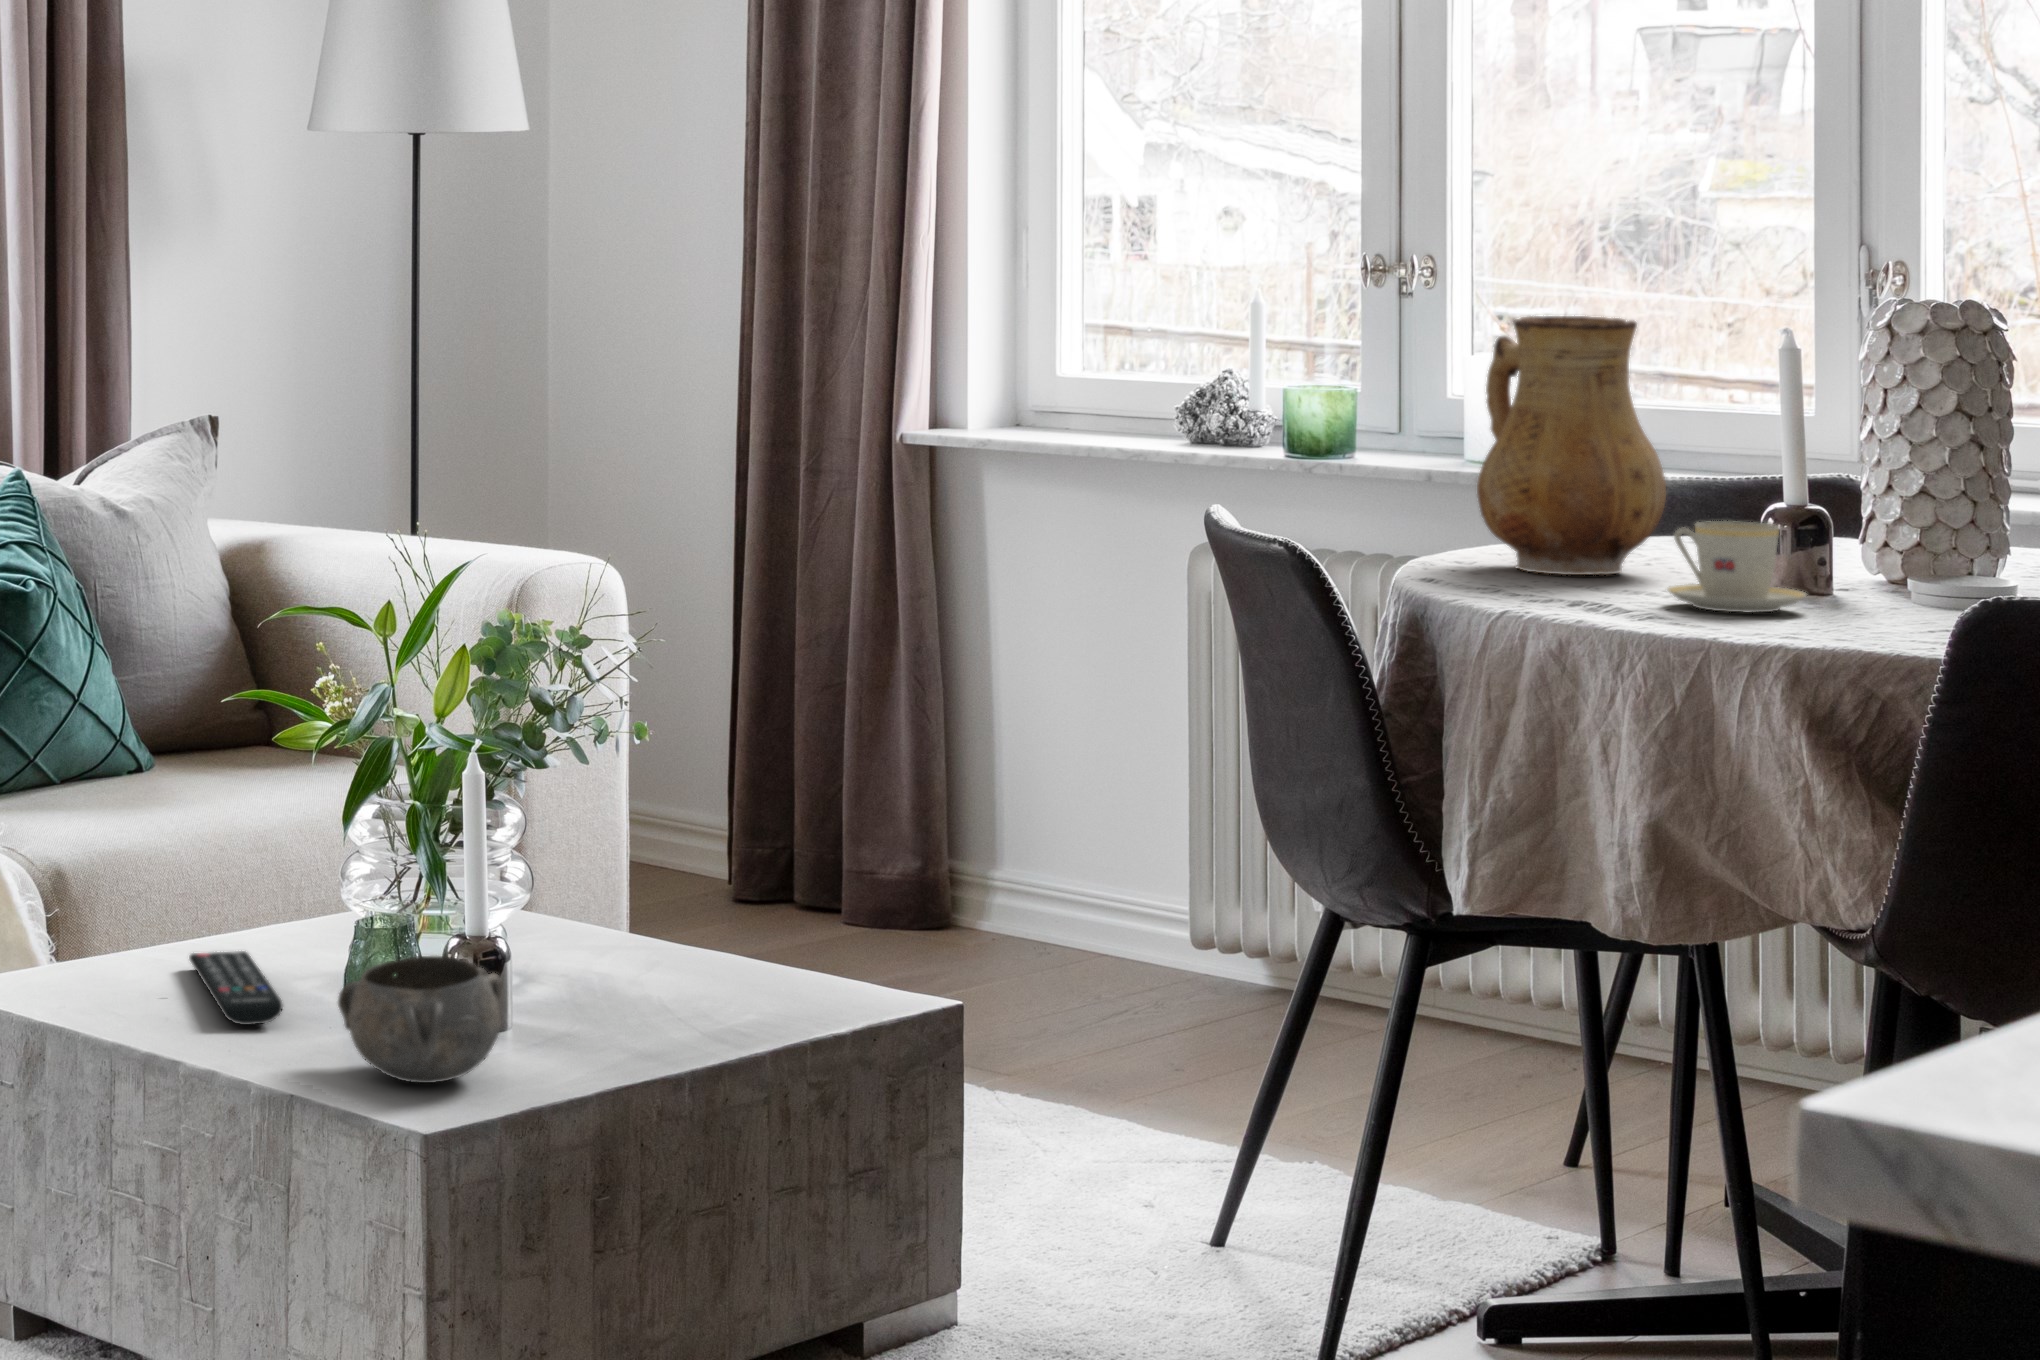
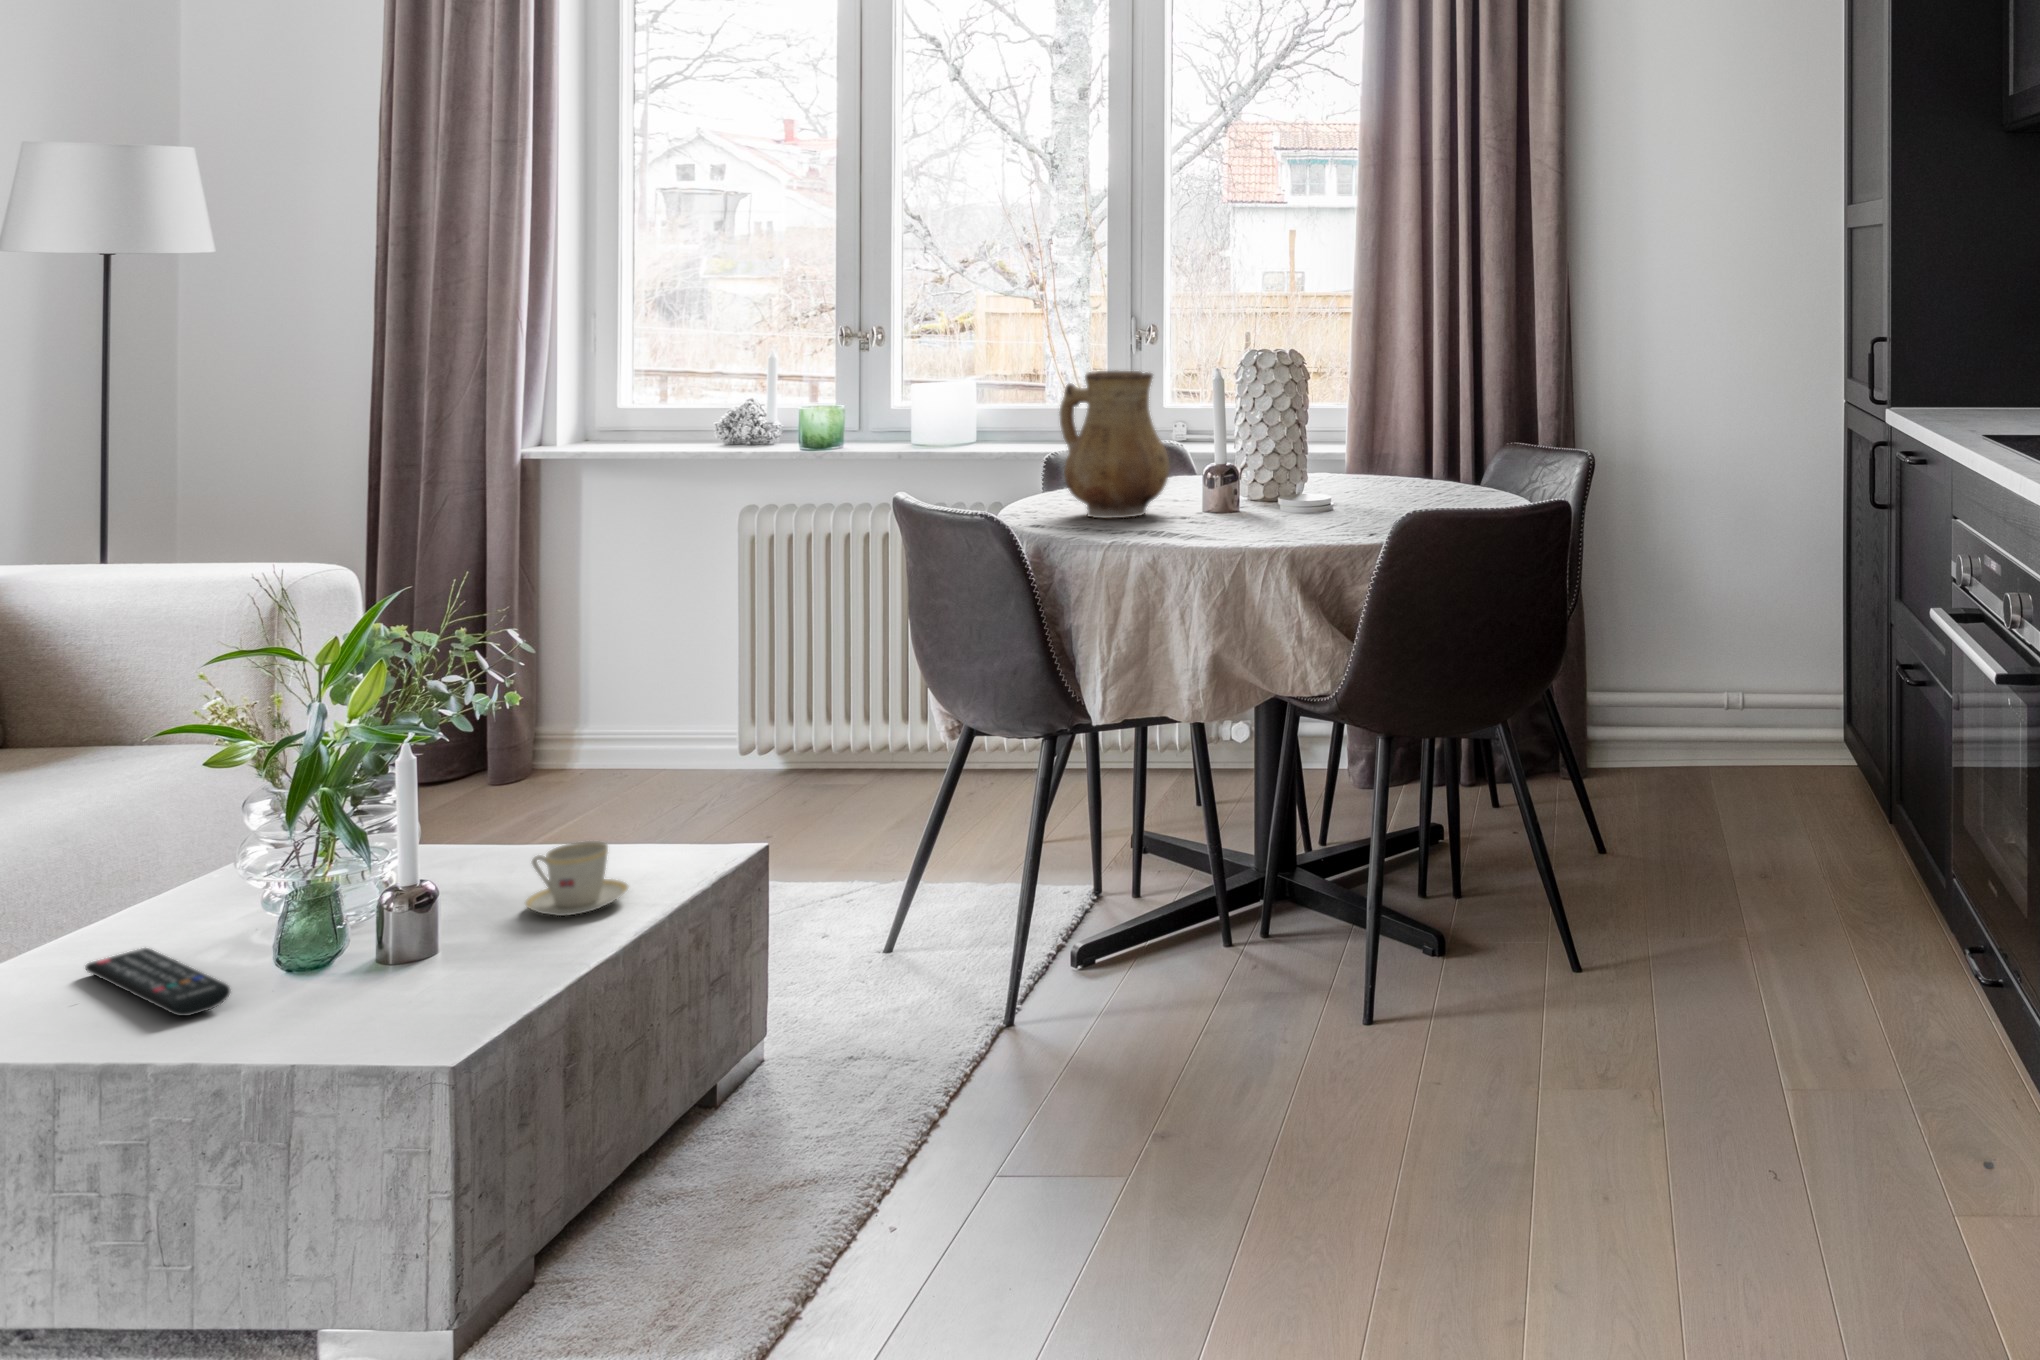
teacup: present [1667,521,1806,612] -> present [525,841,628,916]
decorative bowl: present [338,956,503,1083] -> none [313,913,475,1024]

